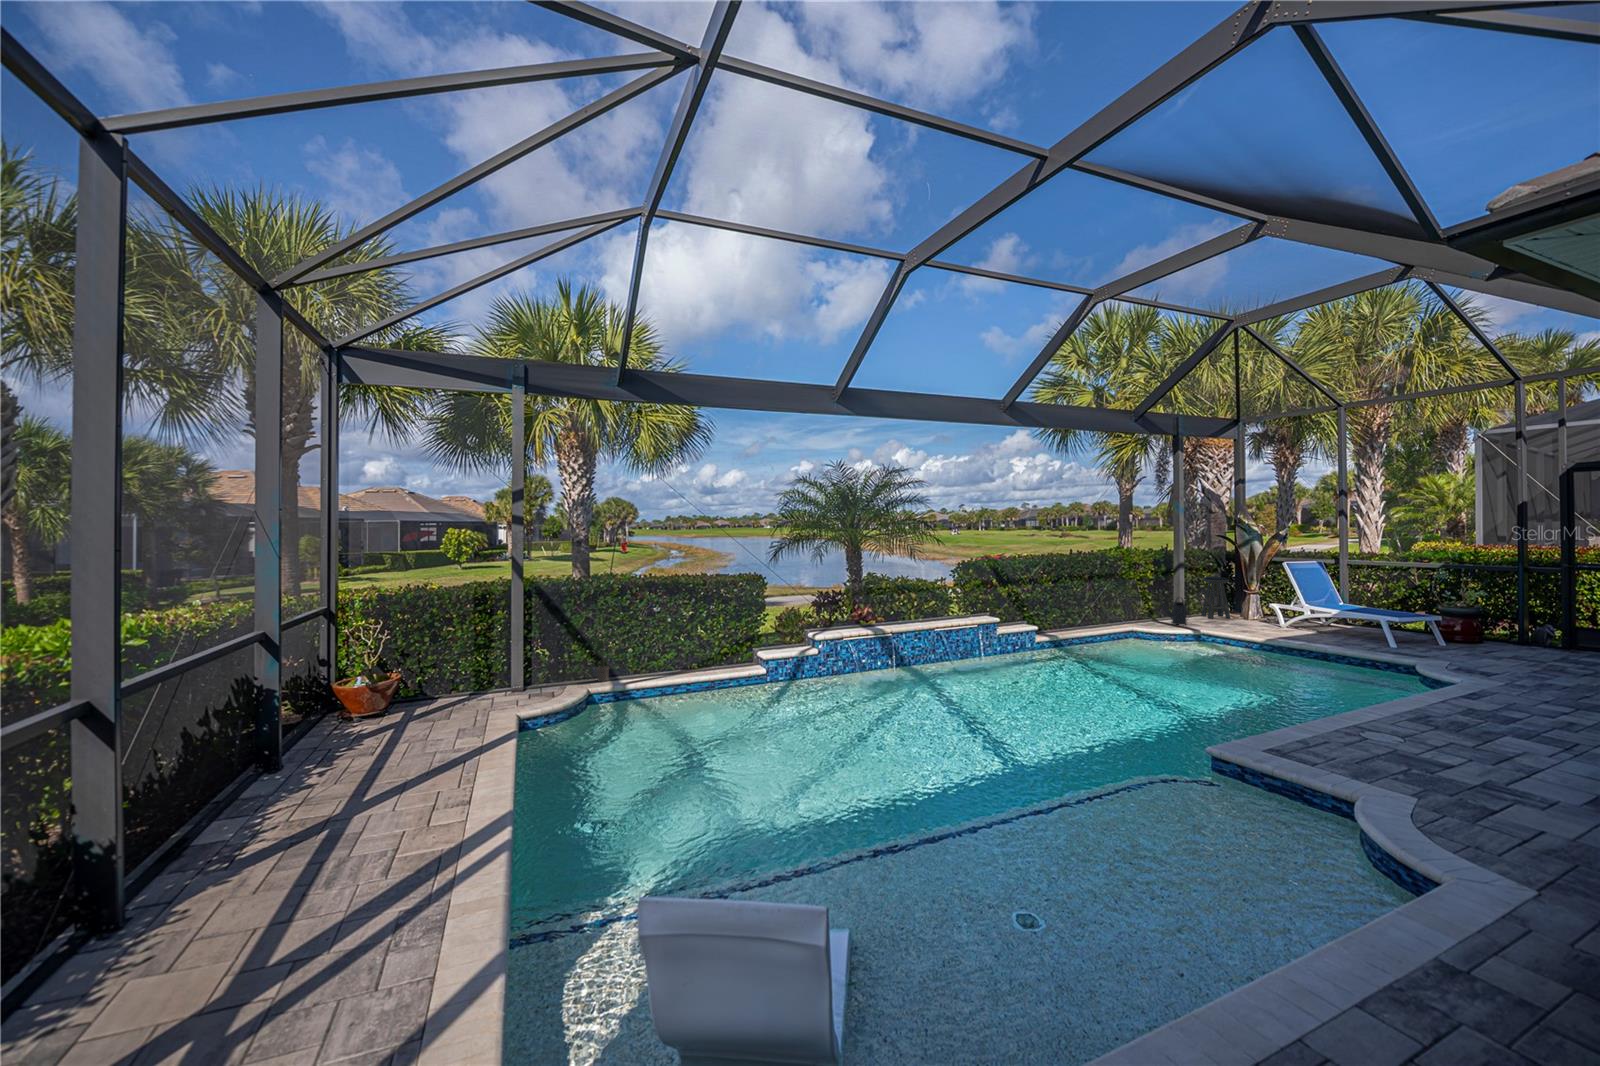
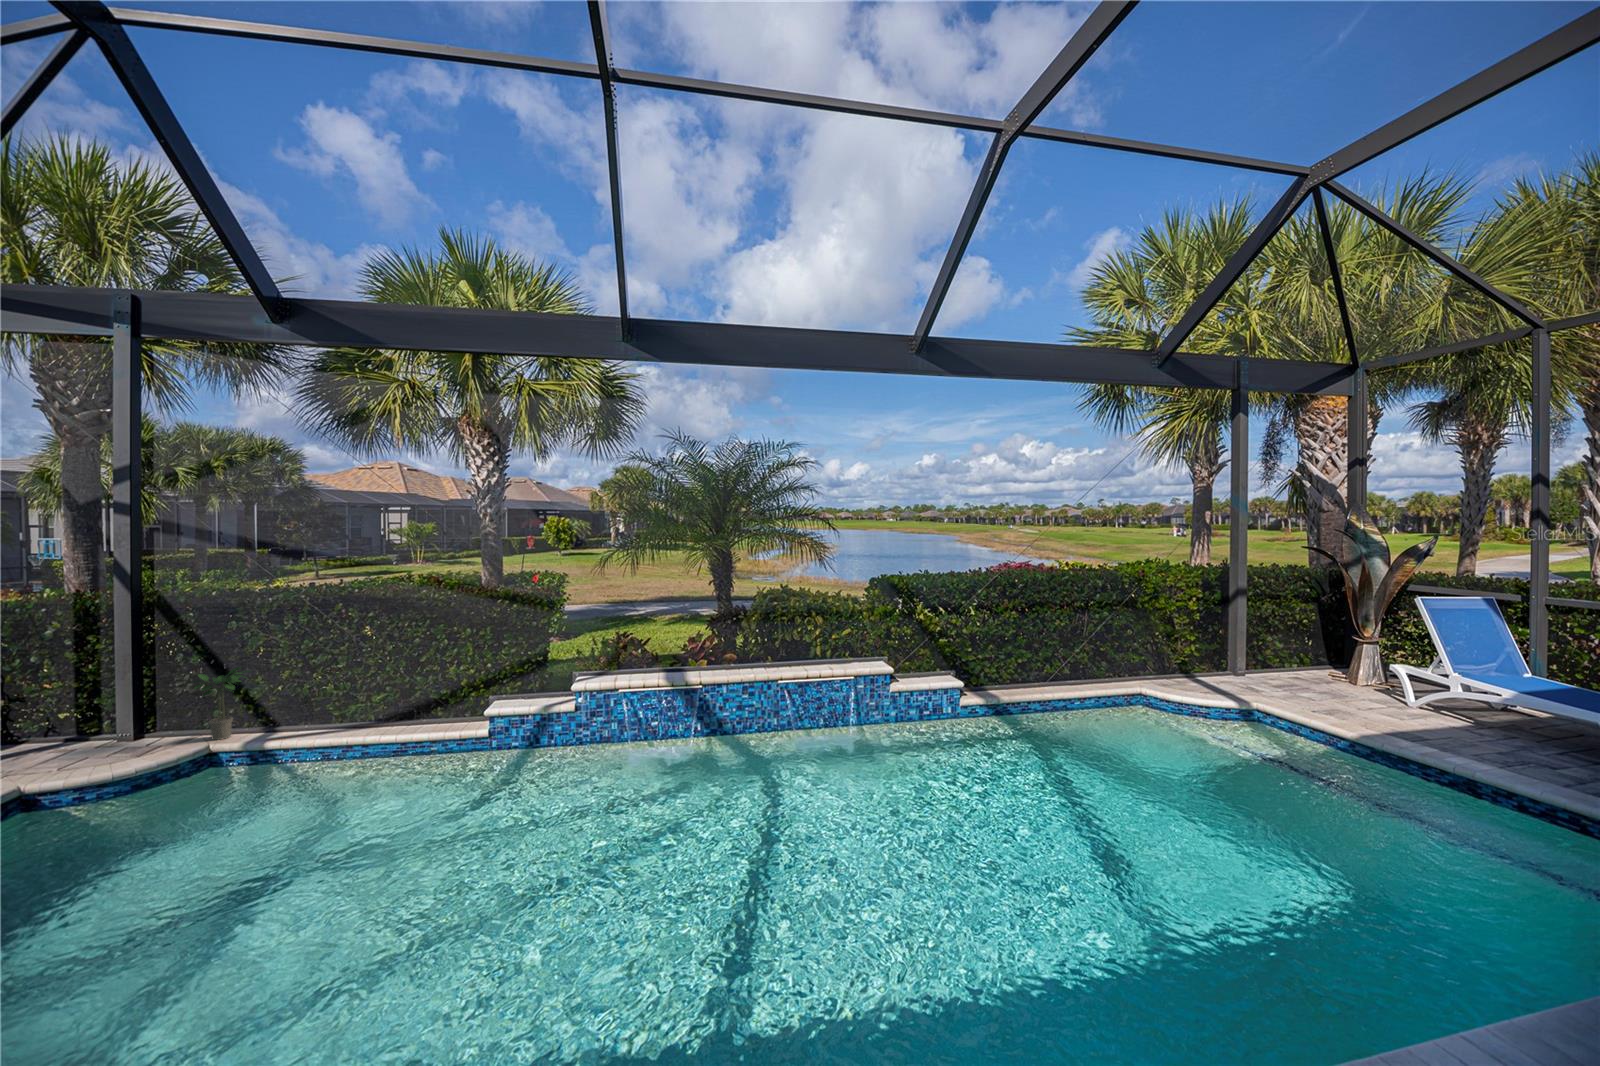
stool: present [1202,577,1230,619] -> none [1275,611,1323,681]
watering can: present [1159,598,1187,625] -> none [1194,643,1241,690]

